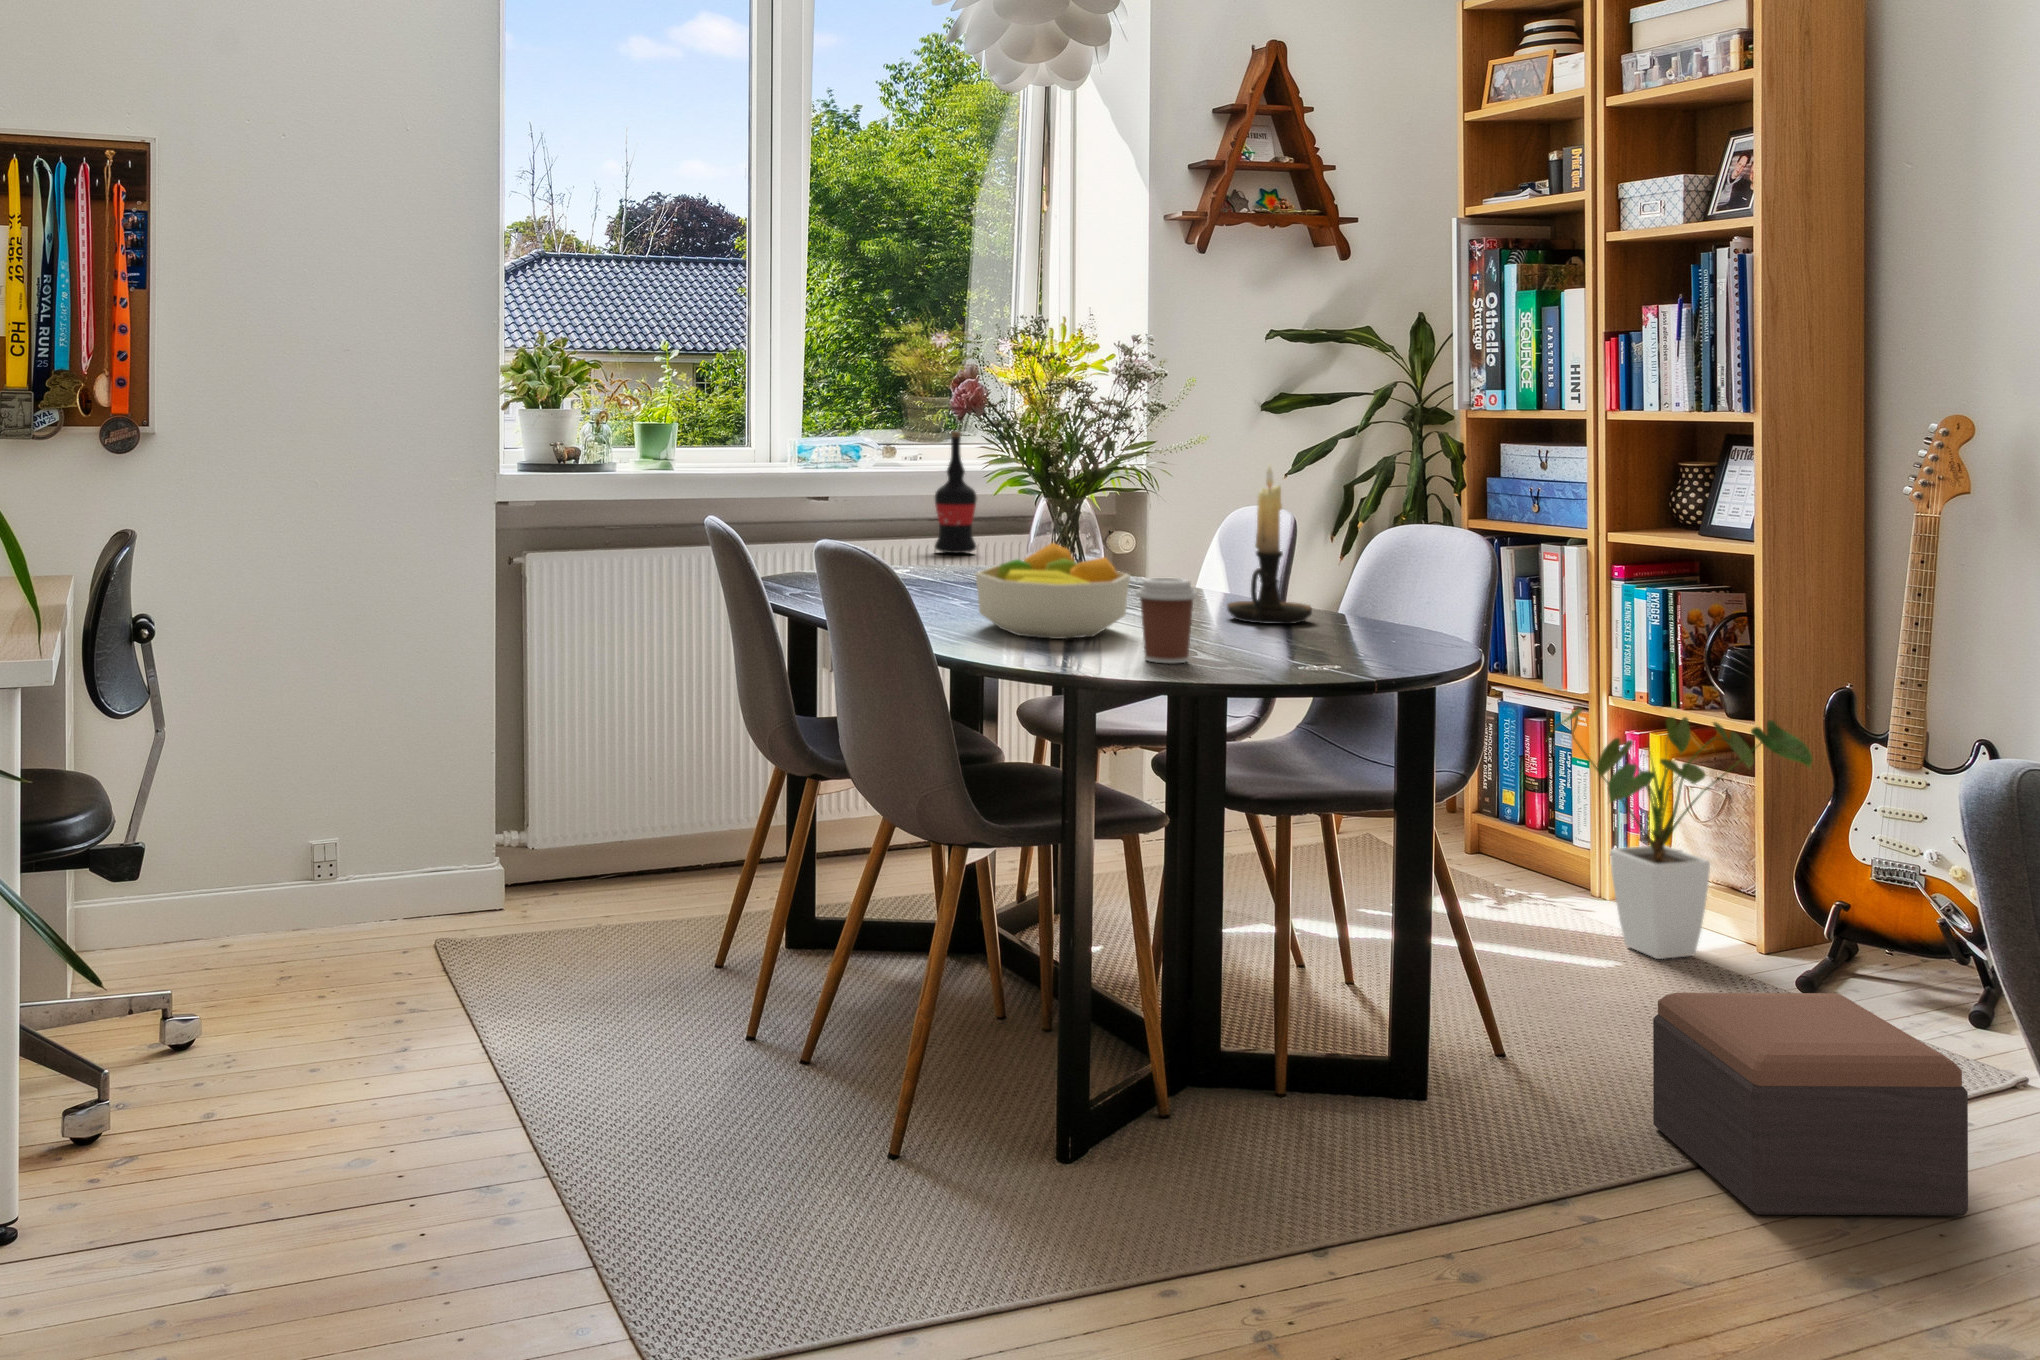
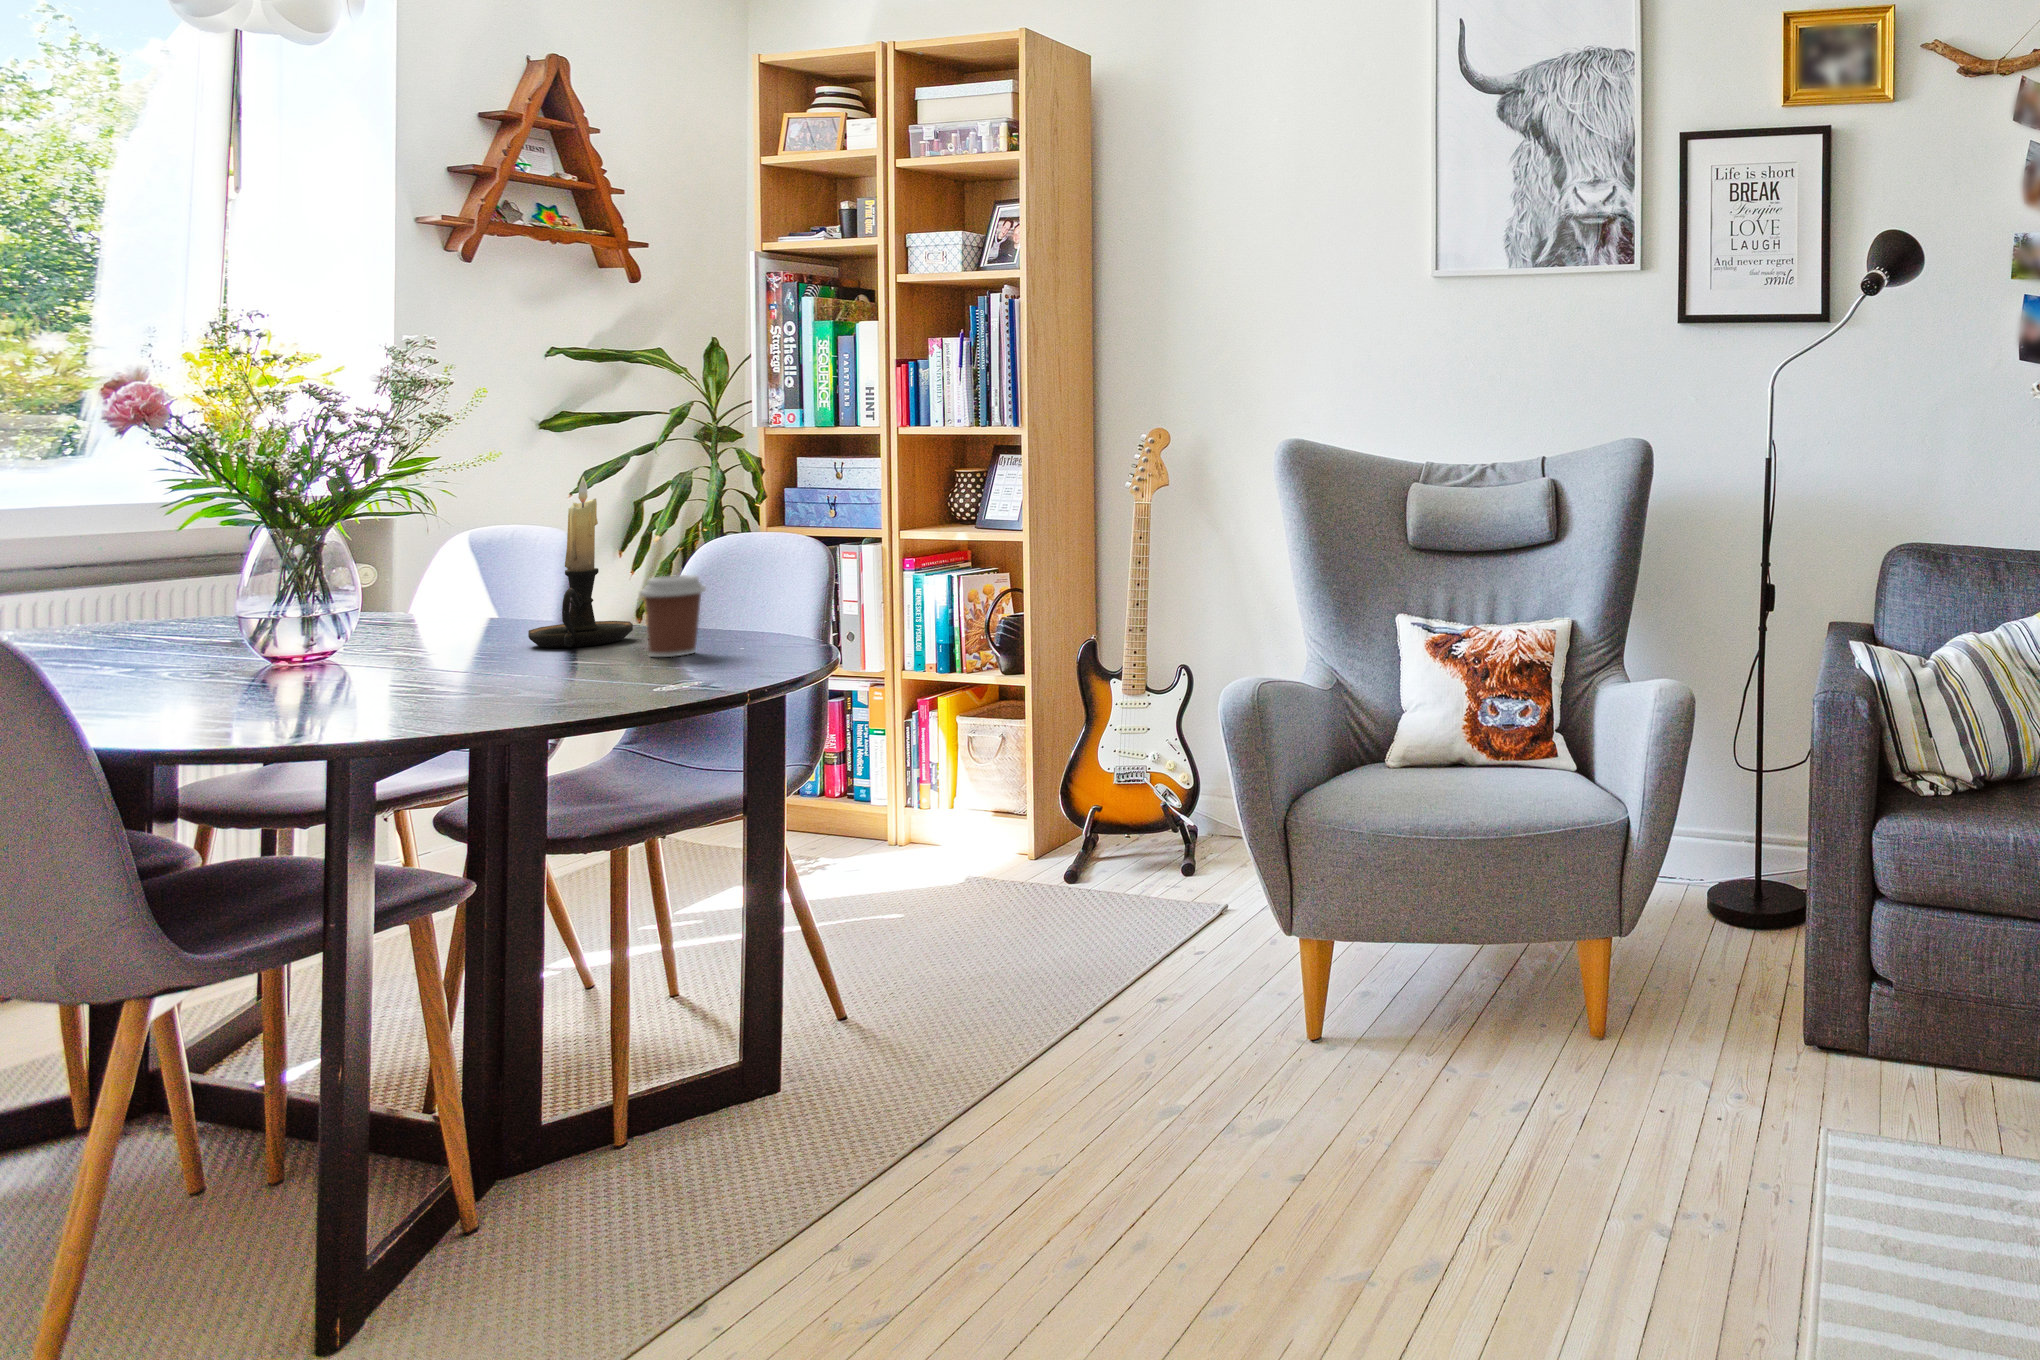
wine bottle: present [935,431,977,553] -> none [70,467,144,618]
fruit bowl: present [975,543,1130,639] -> none [157,583,404,704]
coffee cup: present [1136,578,1198,663] -> present [640,575,706,657]
house plant: present [1552,708,1813,959] -> none [854,669,1070,891]
footstool: present [1653,993,1968,1216] -> none [979,883,1221,1095]

